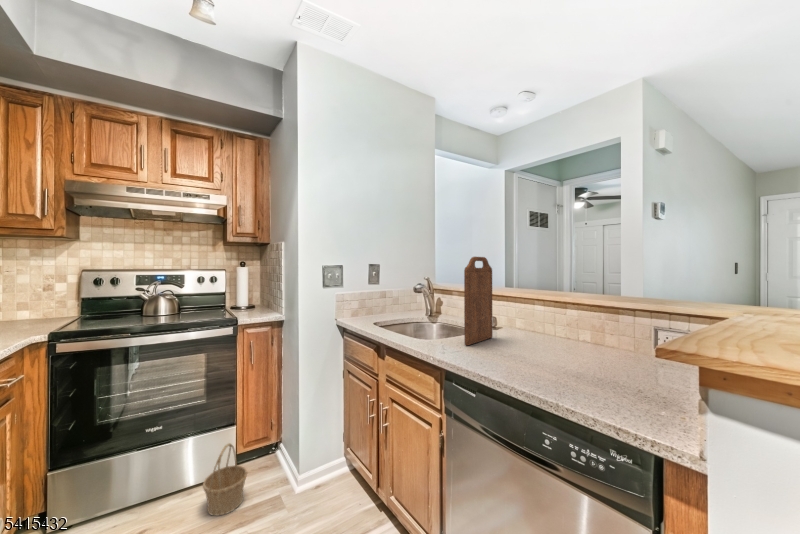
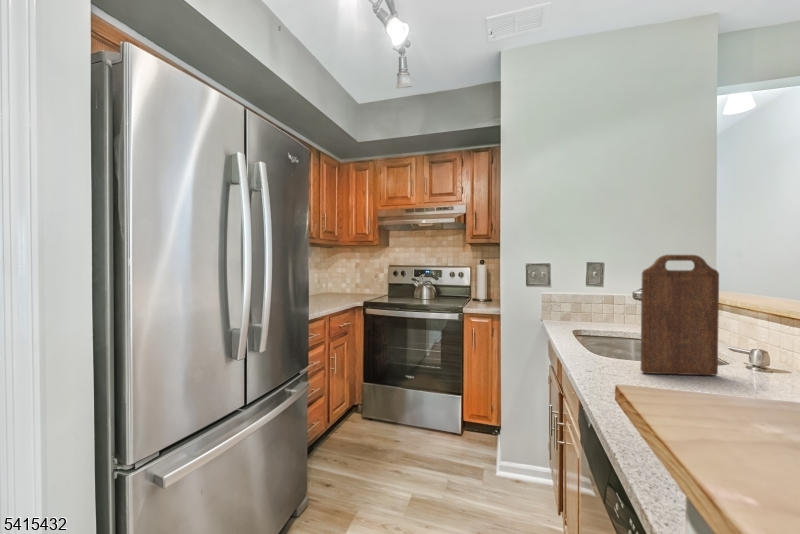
basket: present [203,443,247,516] -> none [430,407,461,460]

